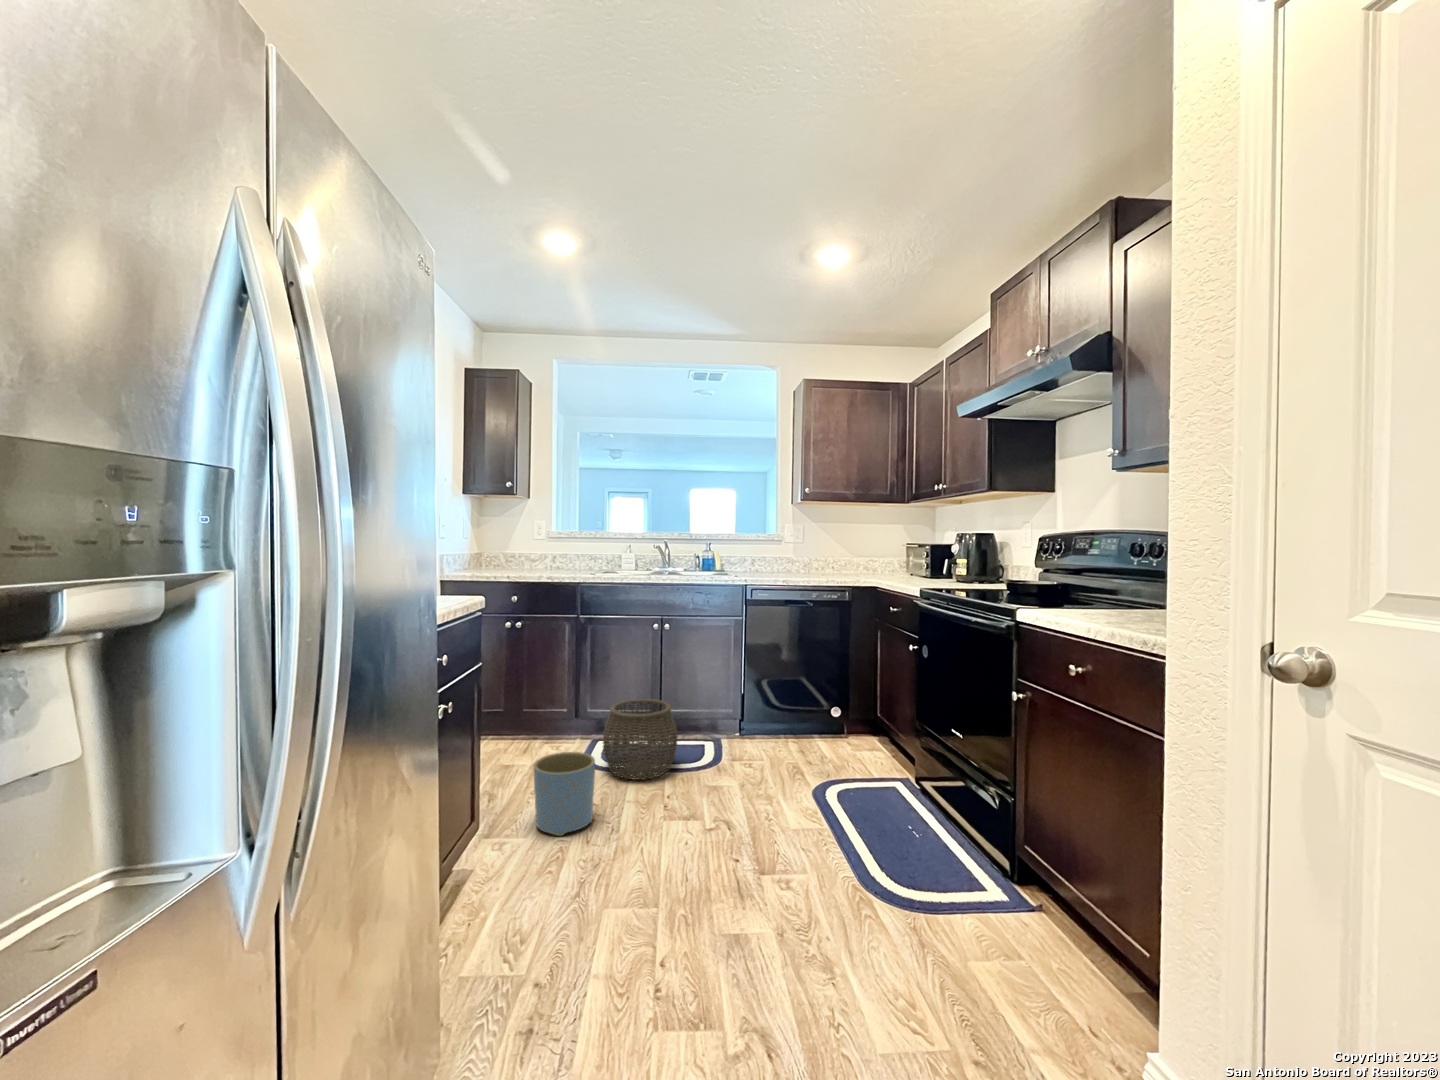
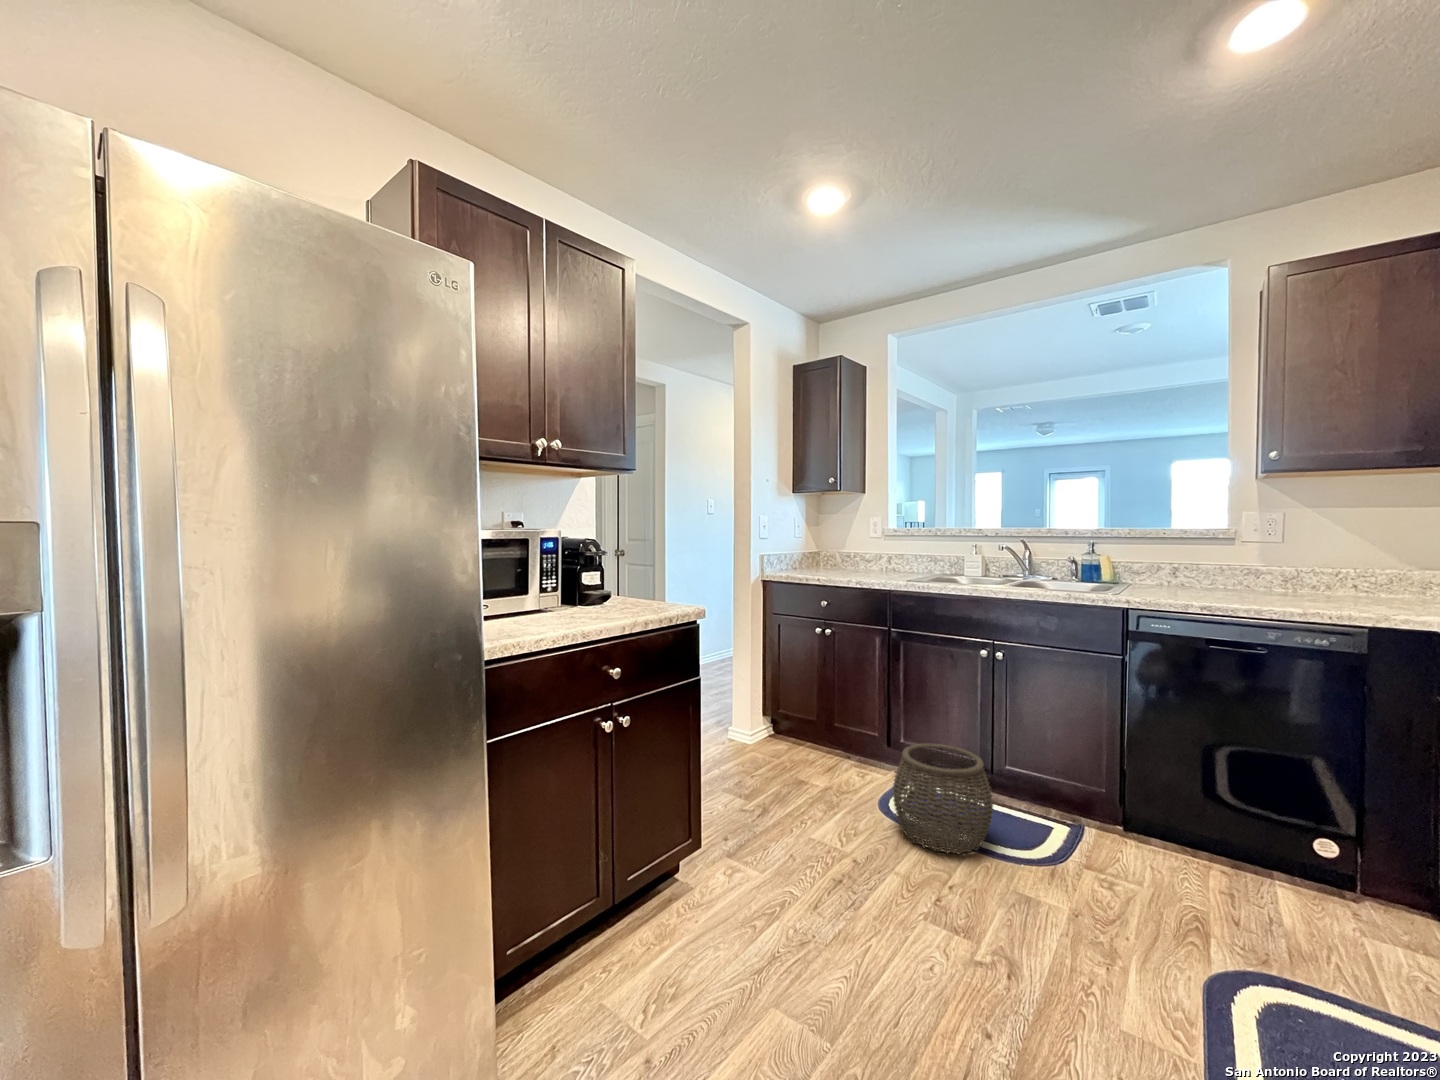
planter: present [533,752,595,836] -> none [777,786,846,886]

